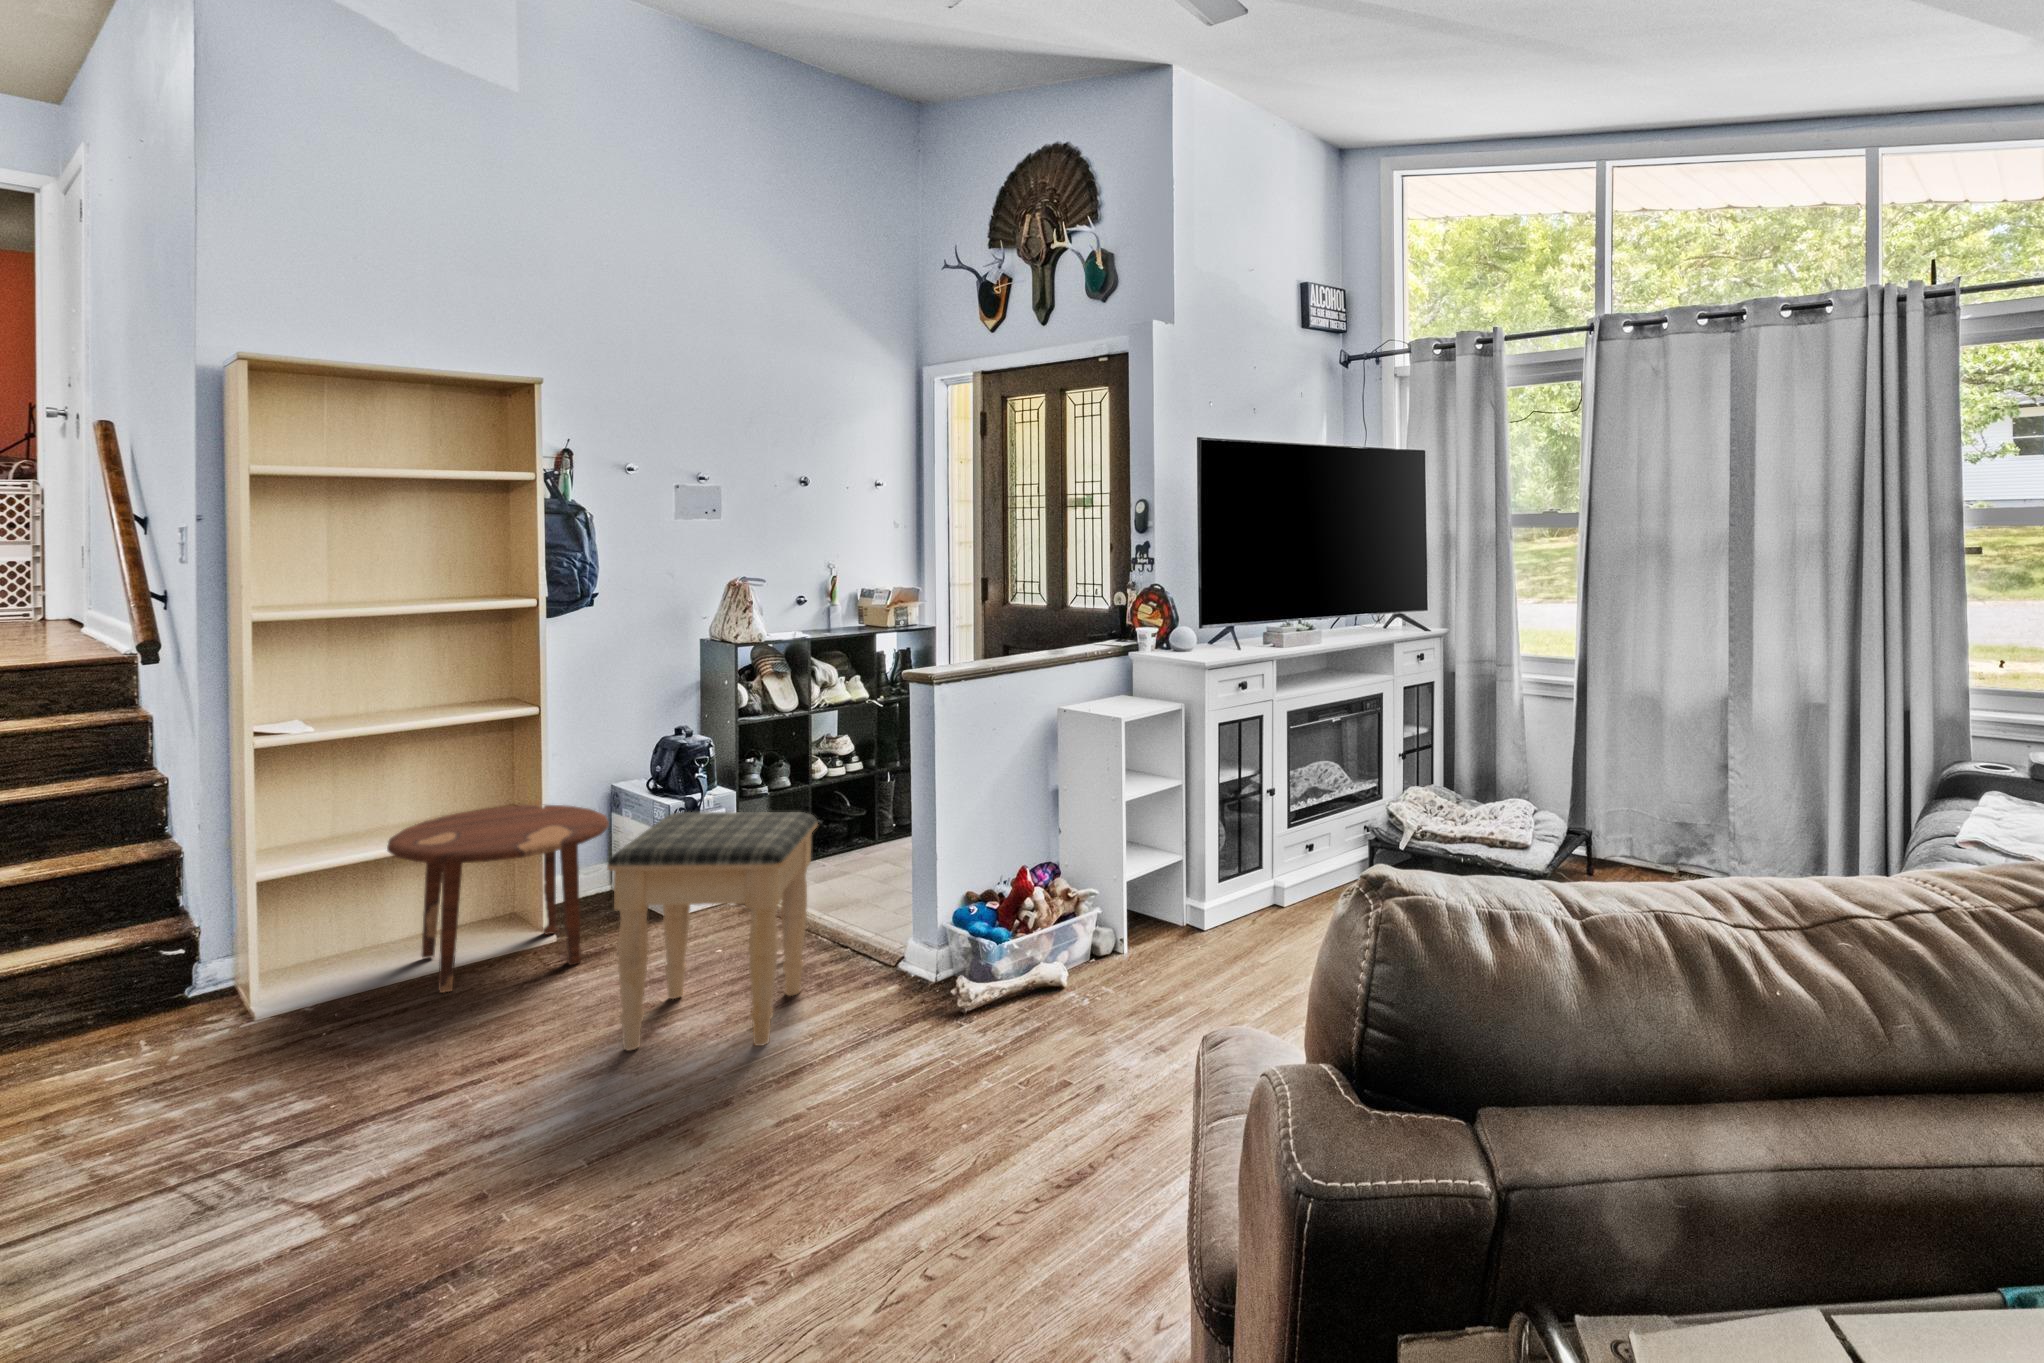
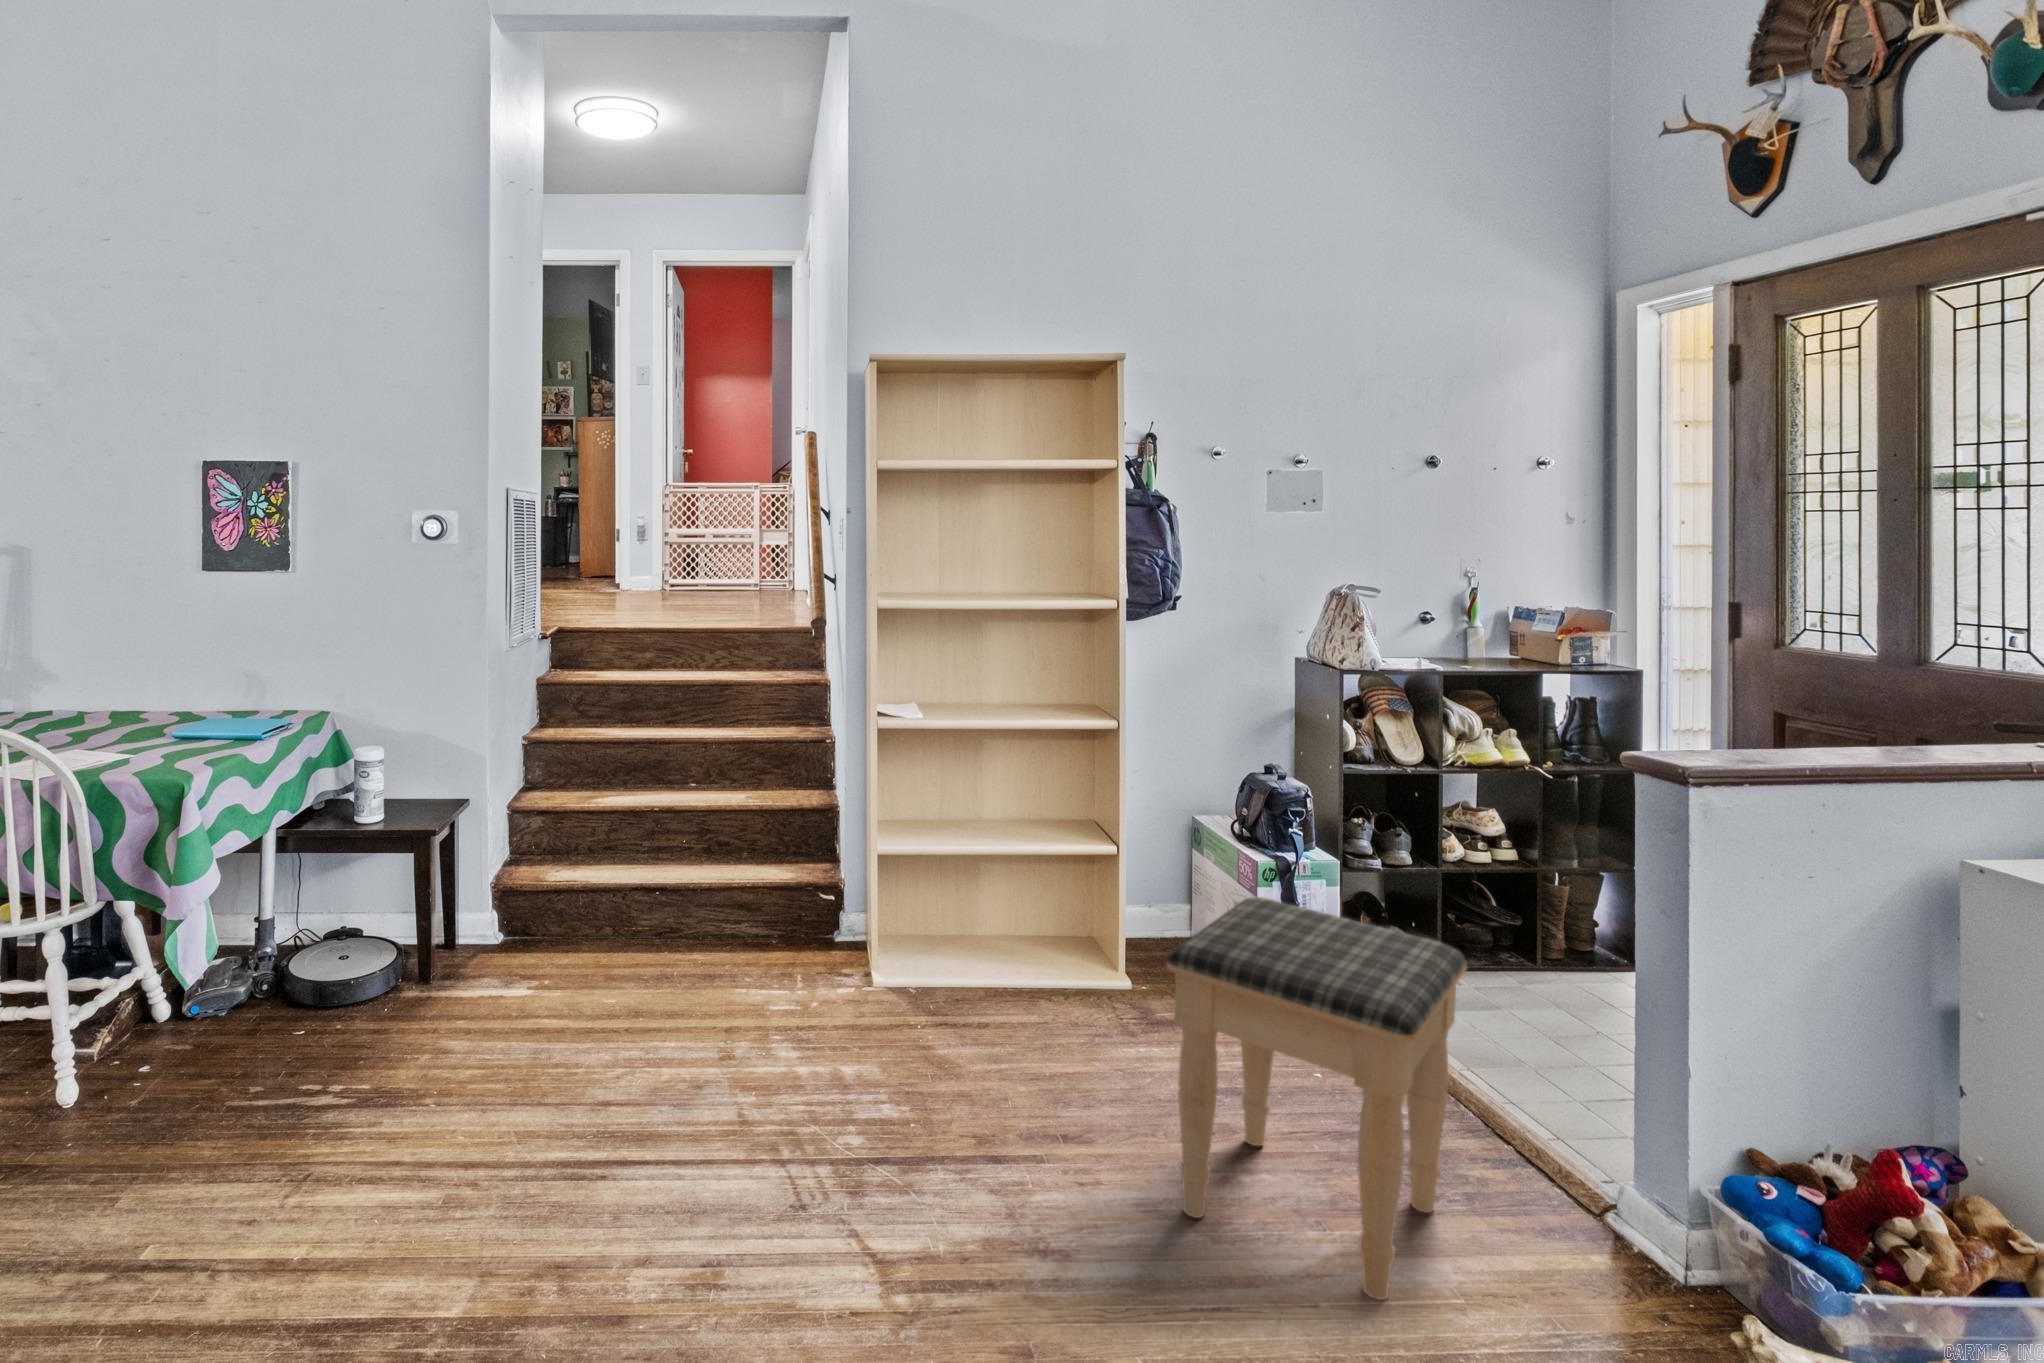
side table: present [387,805,609,993] -> none [965,824,1183,1038]

